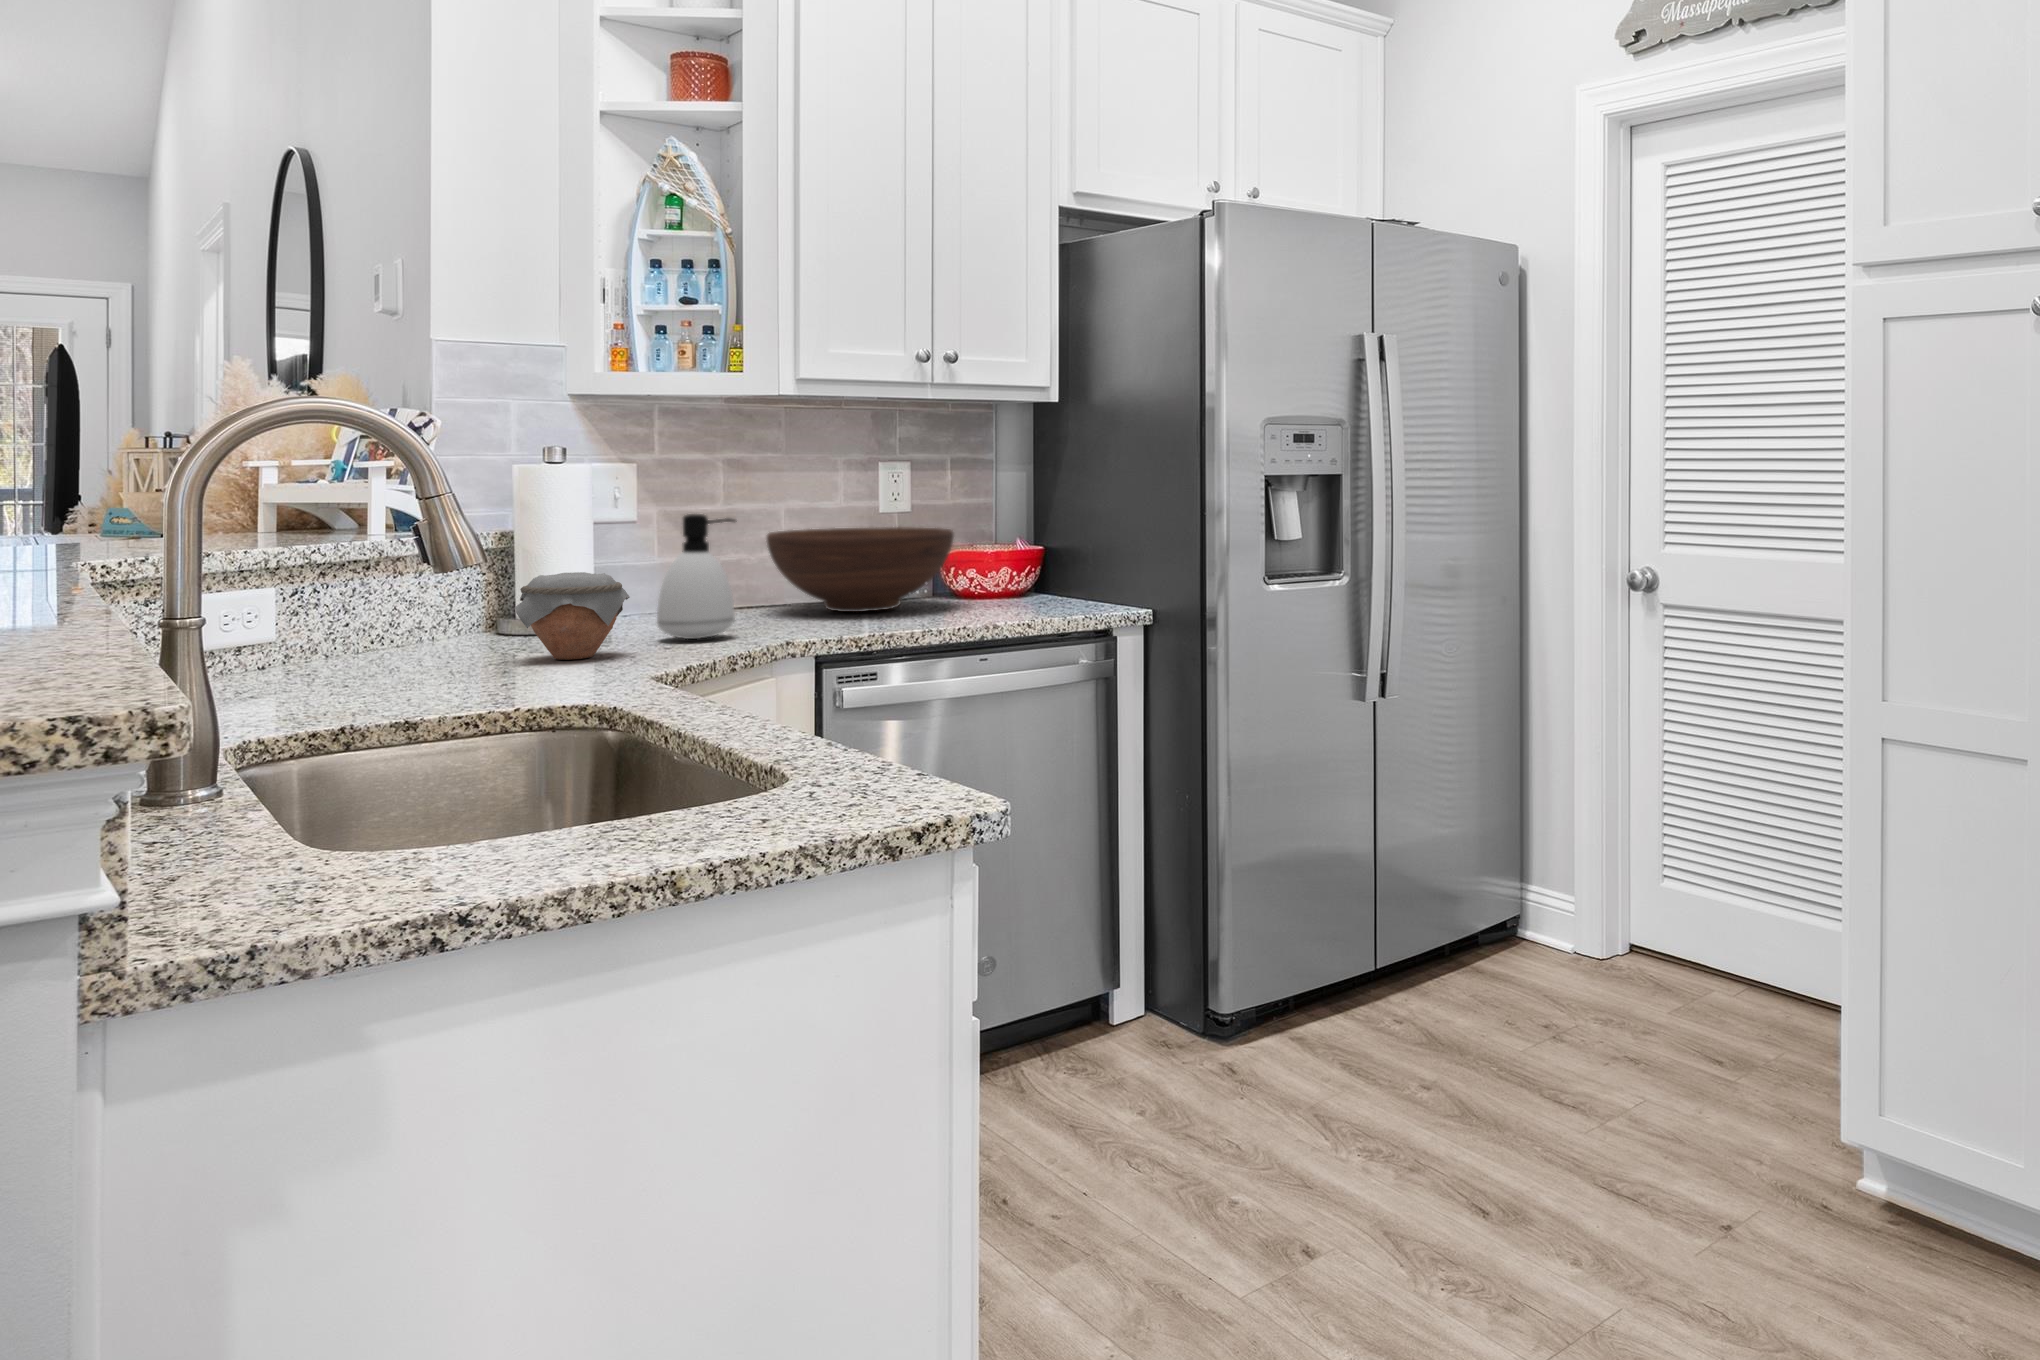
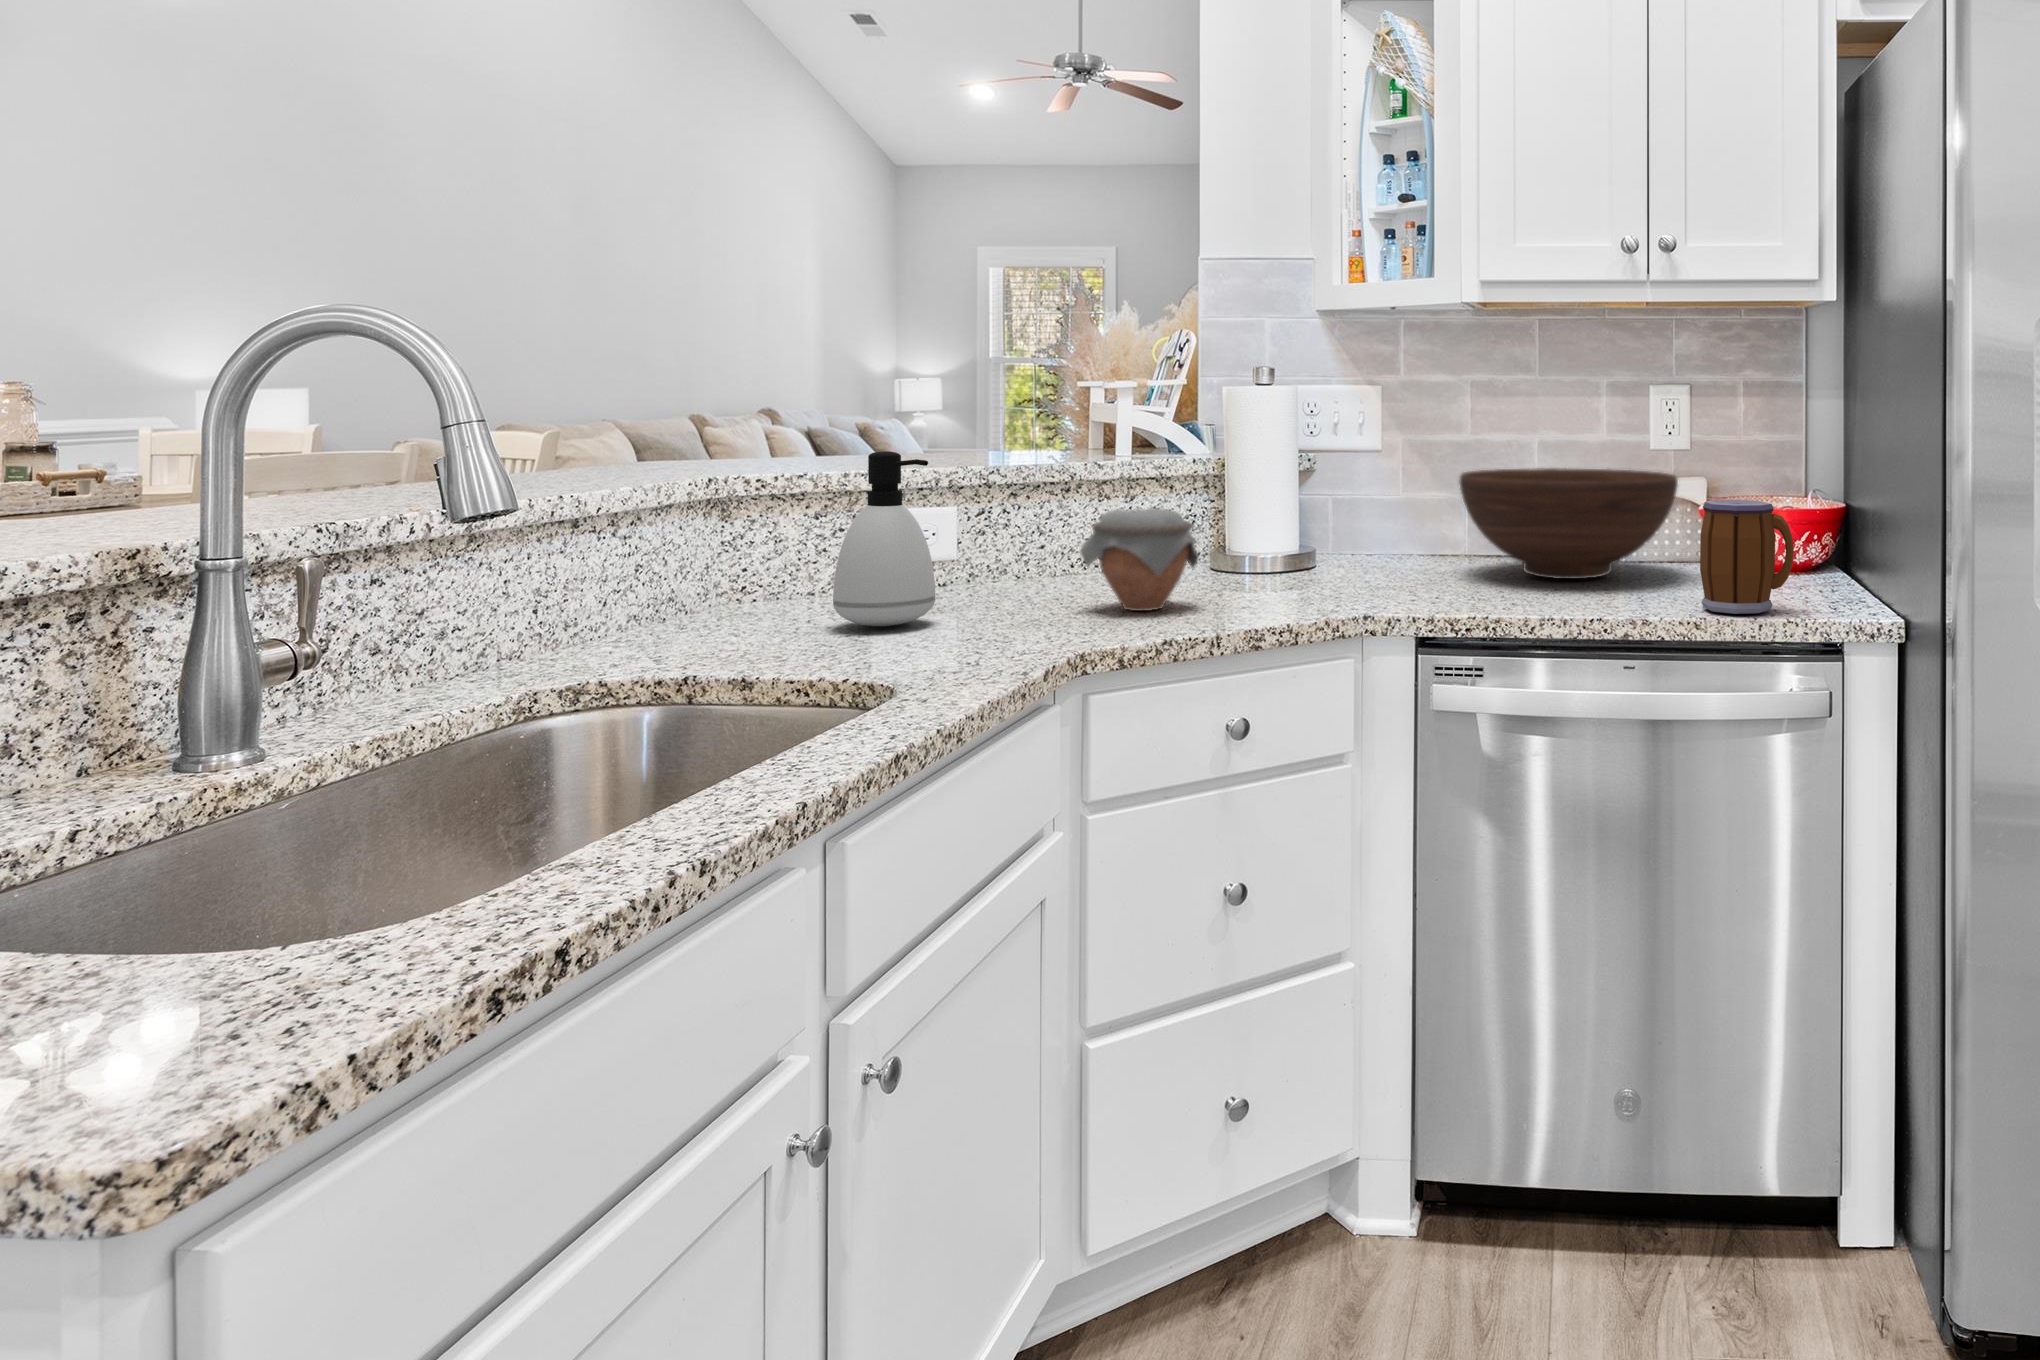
soap dispenser: present [657,514,736,639] -> present [833,451,935,626]
mug: none [1015,541,1079,617] -> present [1700,500,1794,614]

